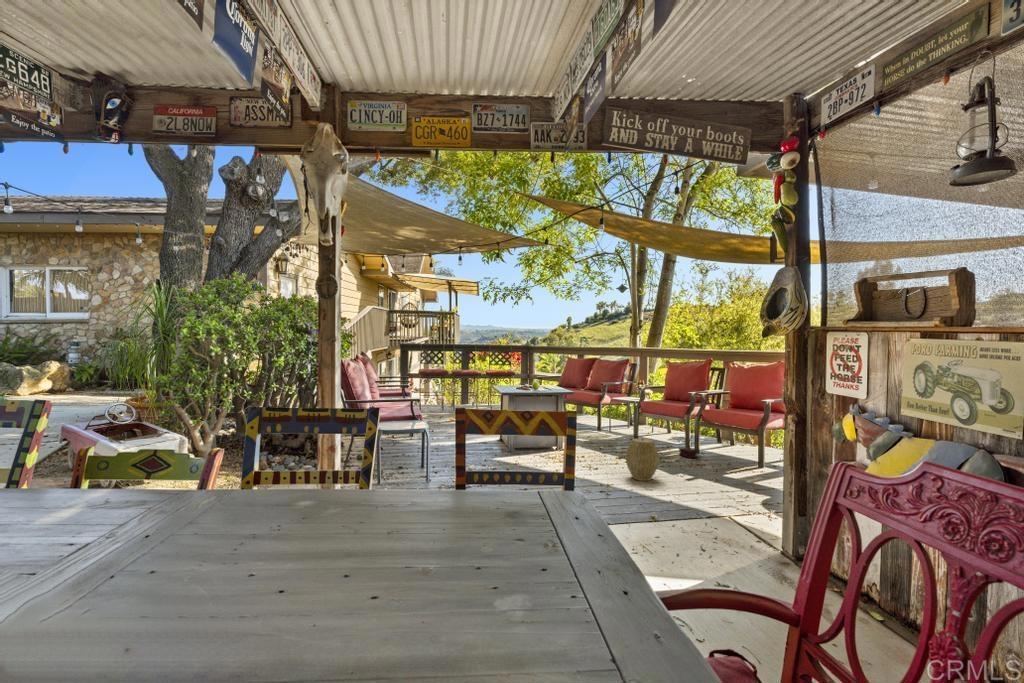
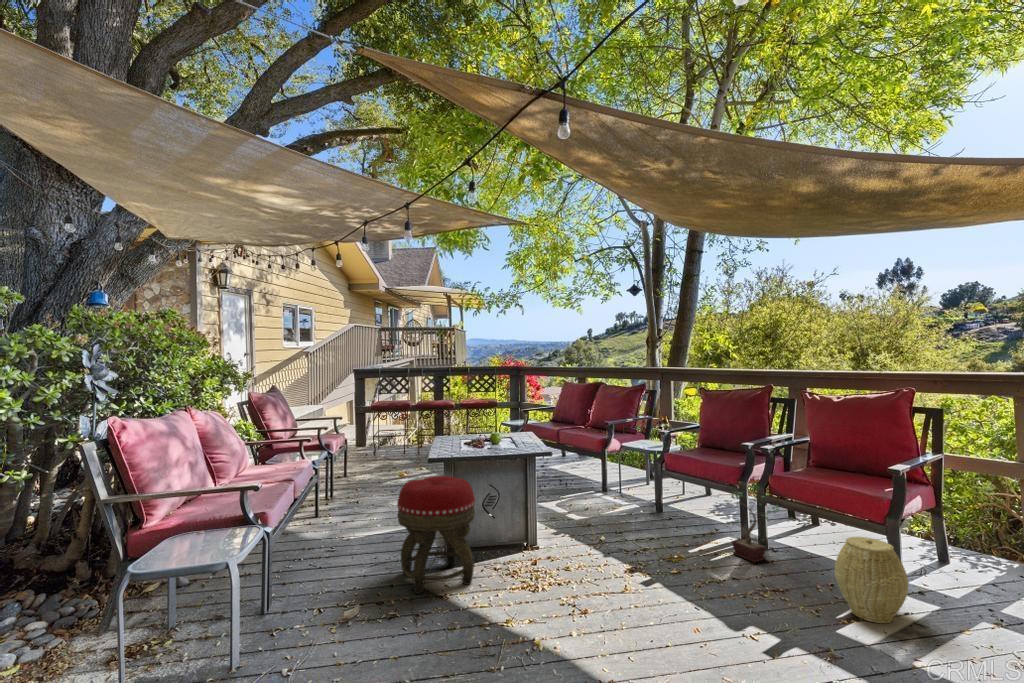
footstool: none [488,404,533,464] -> present [397,476,475,594]
woven basket: present [626,438,659,481] -> present [835,537,909,623]

